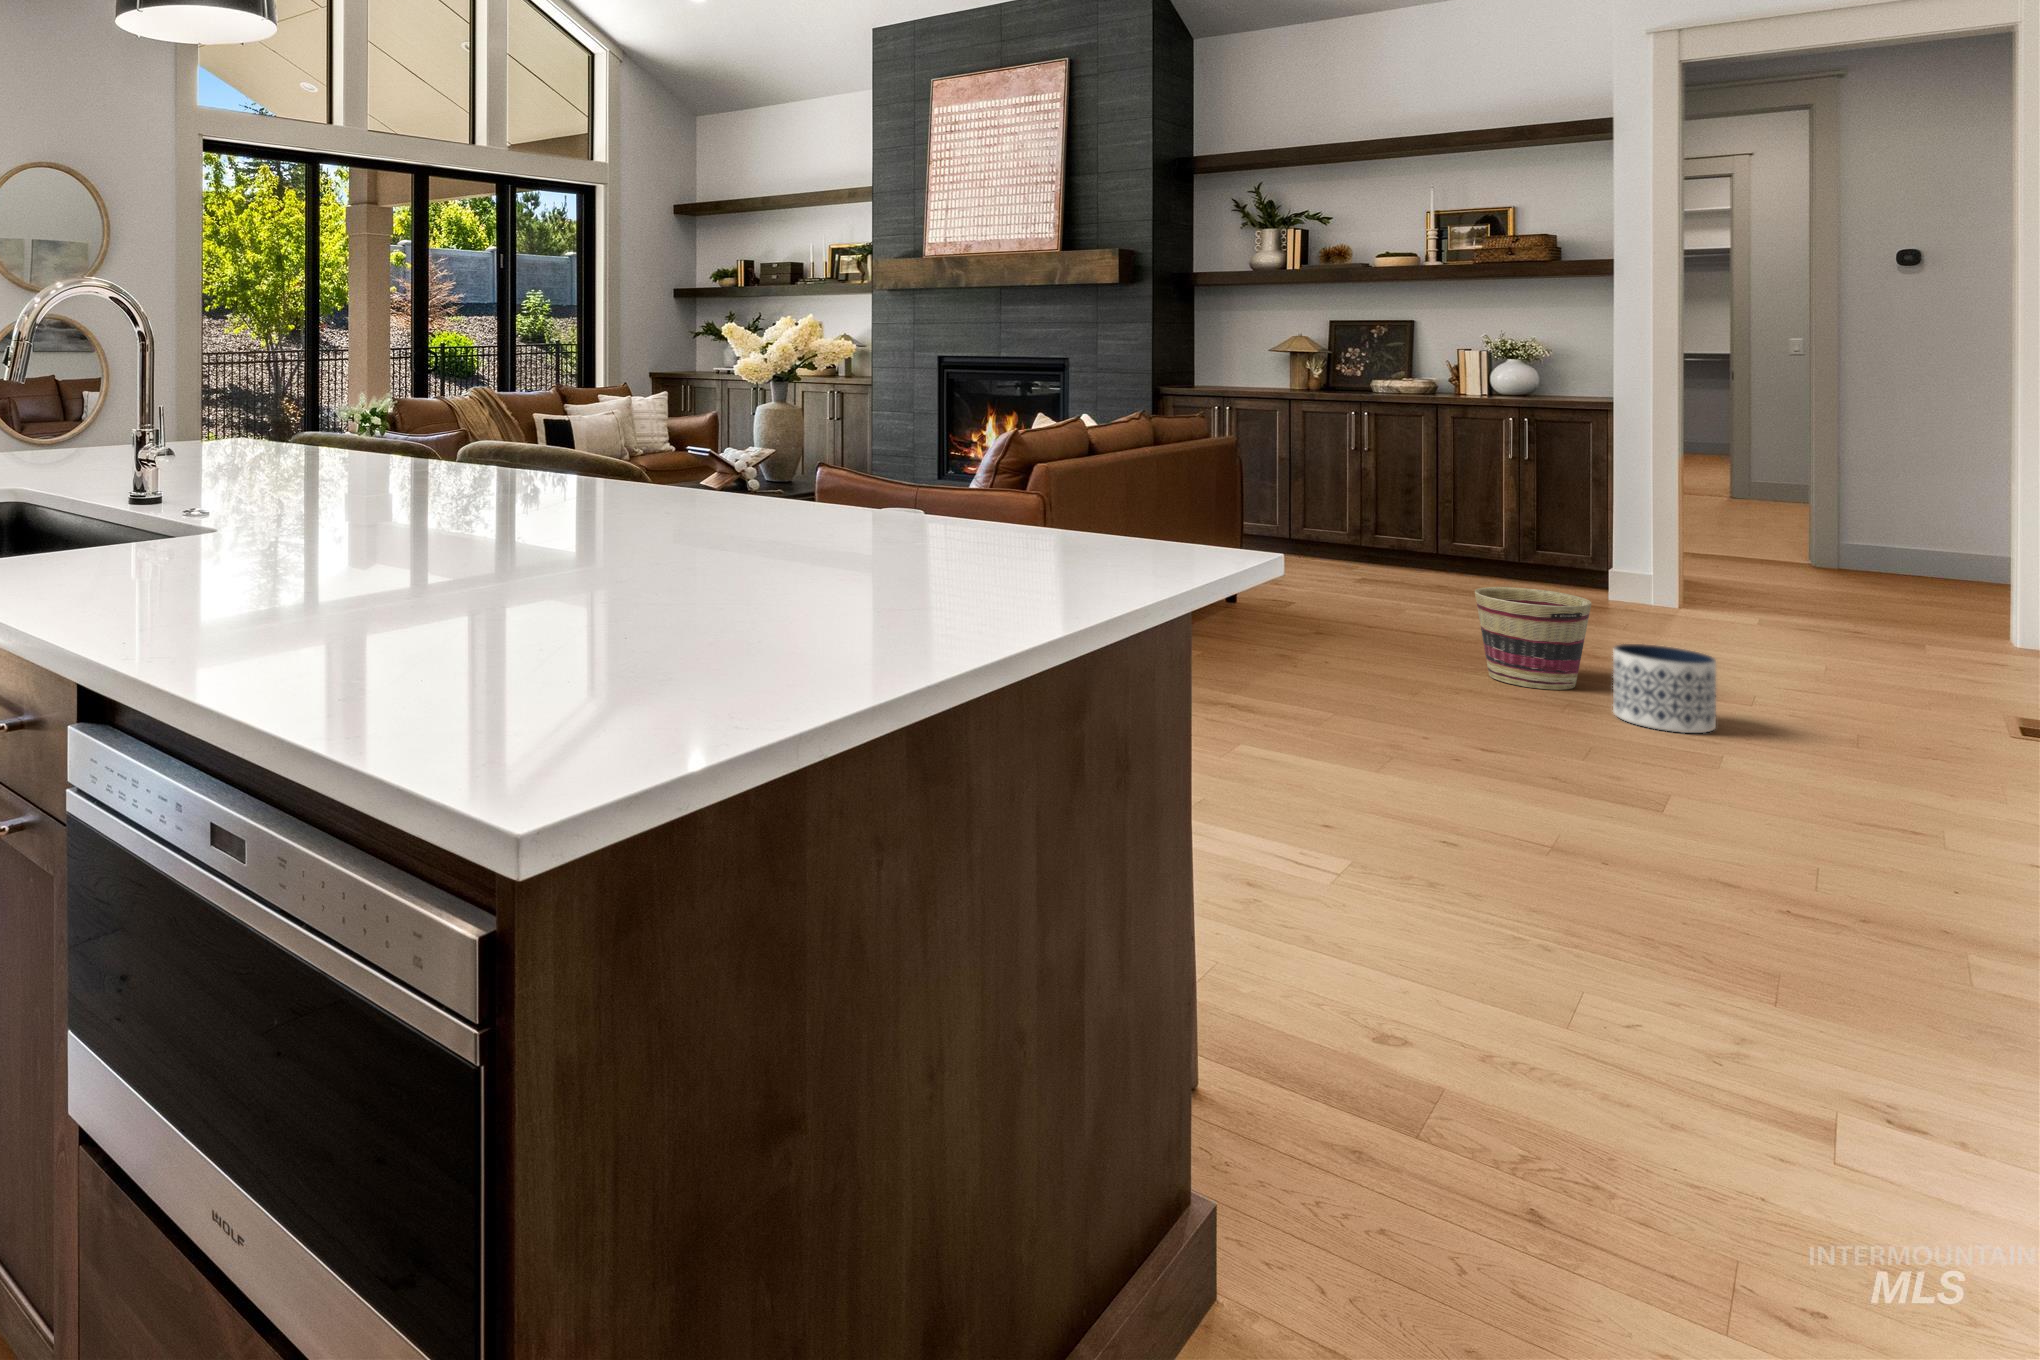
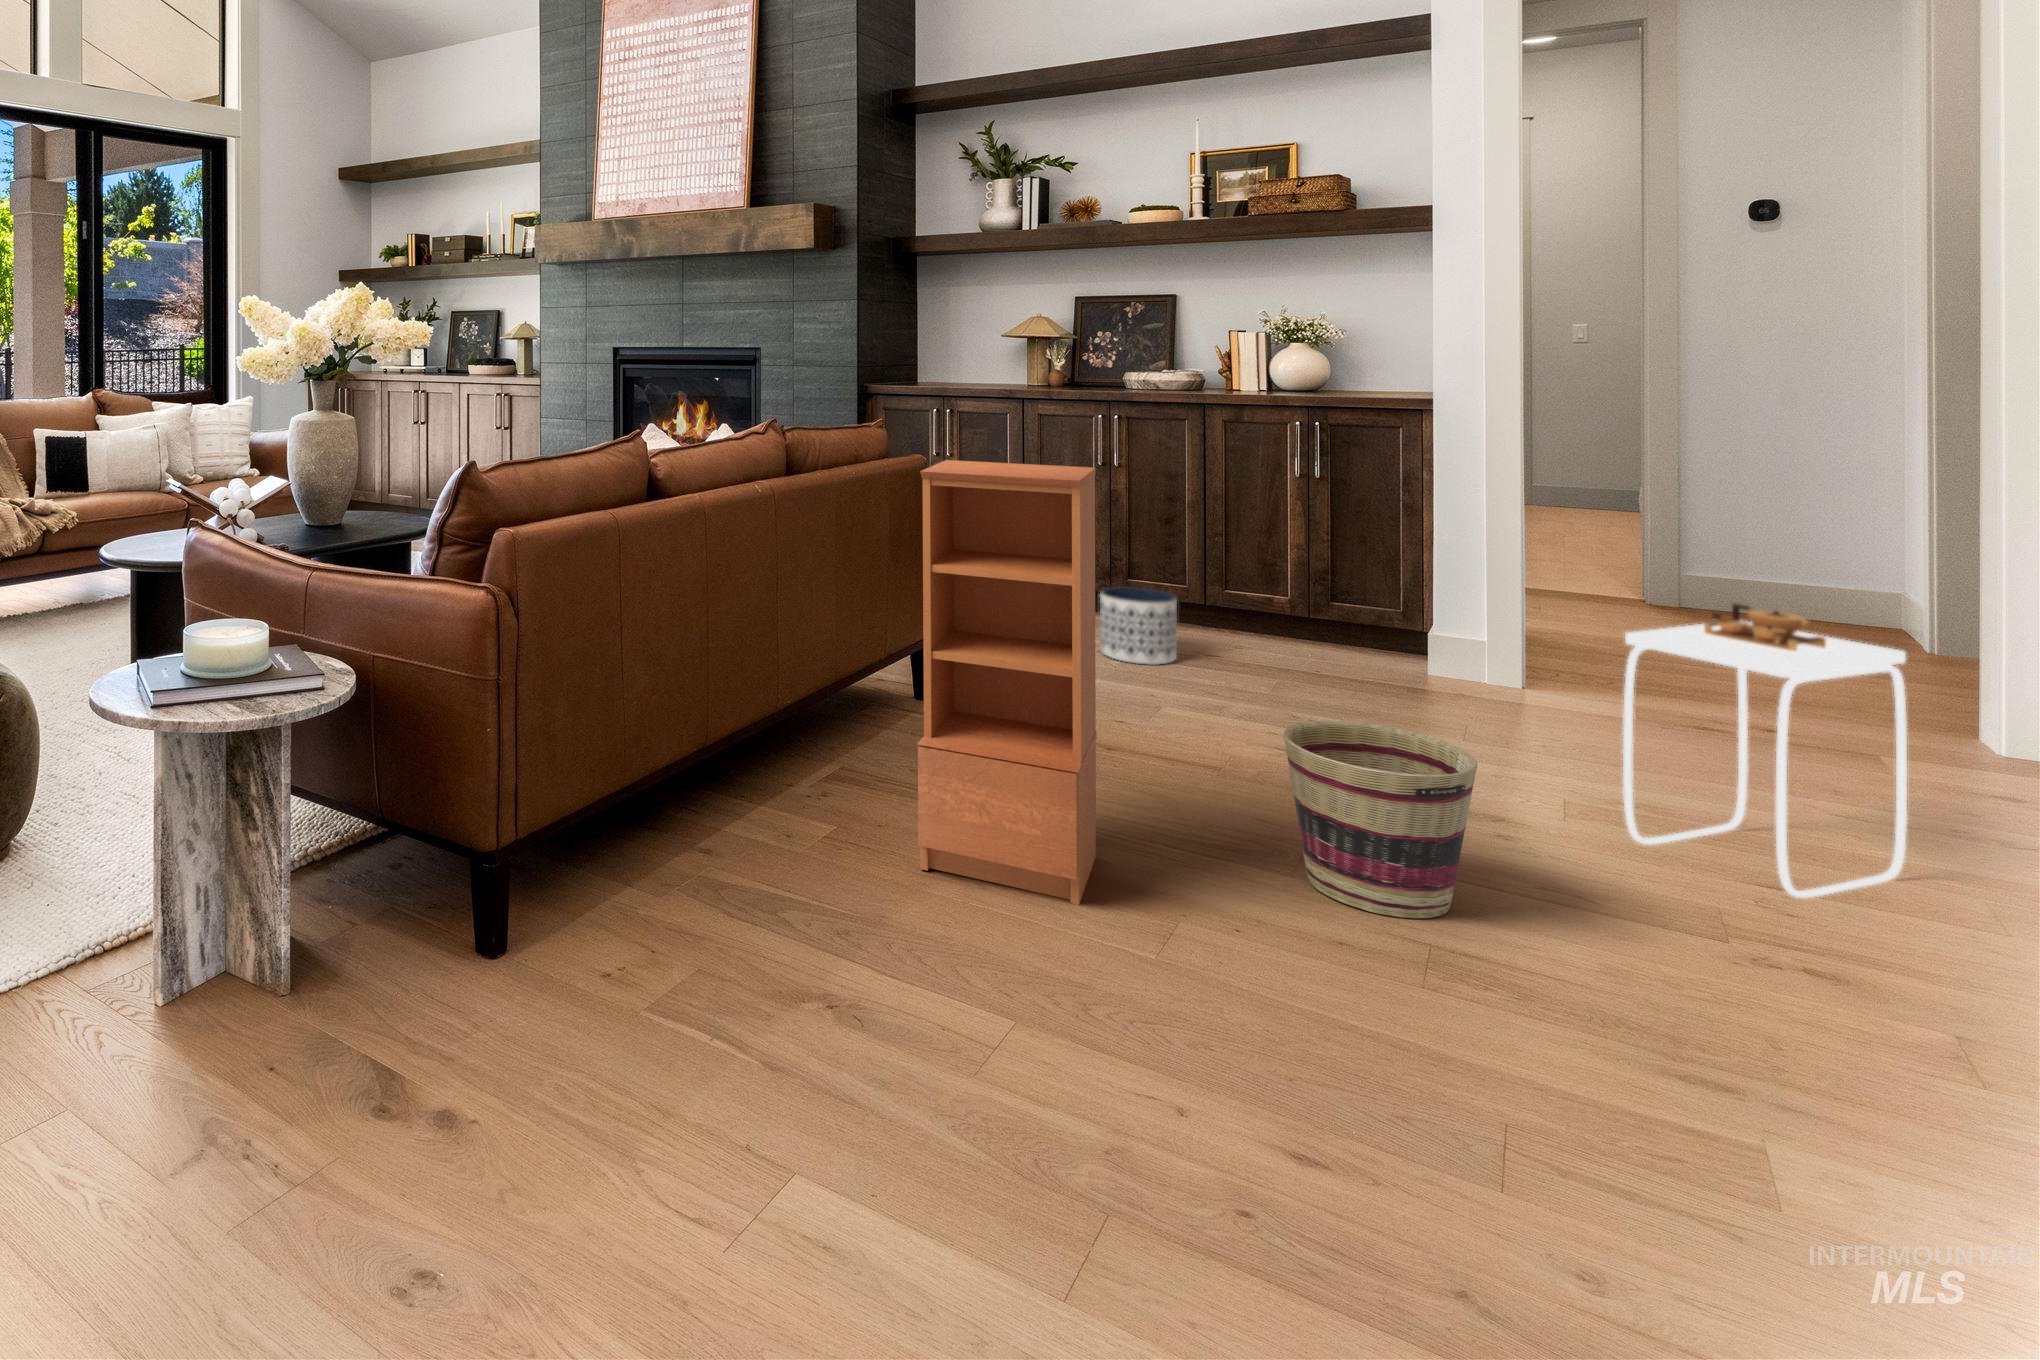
bookcase: none [1245,430,1357,680] -> present [917,460,1097,905]
side table: none [1700,523,1878,690] -> present [1623,604,1907,898]
planter: present [1613,644,1716,733] -> present [1100,587,1177,665]

